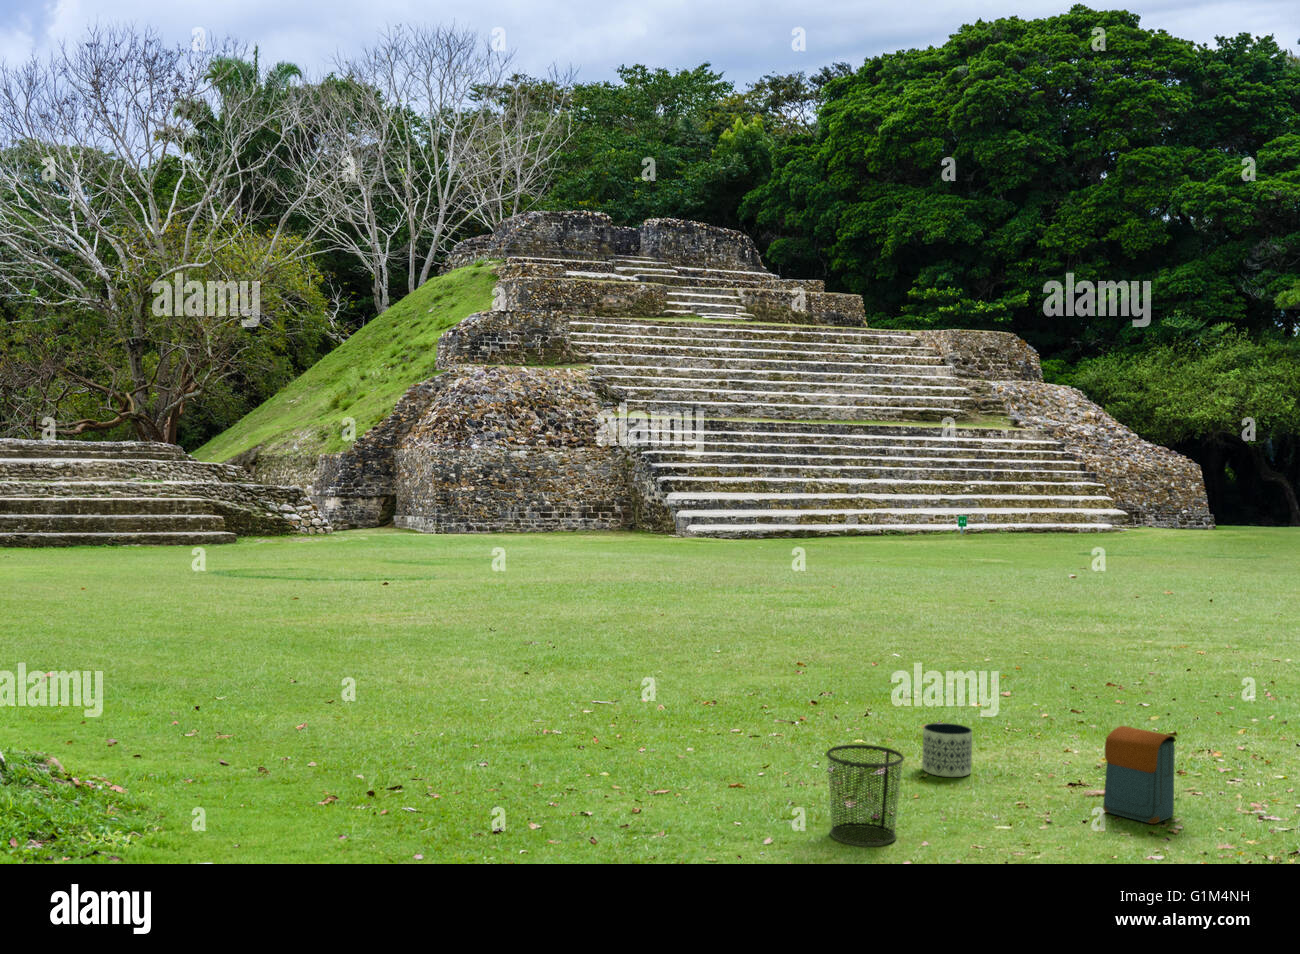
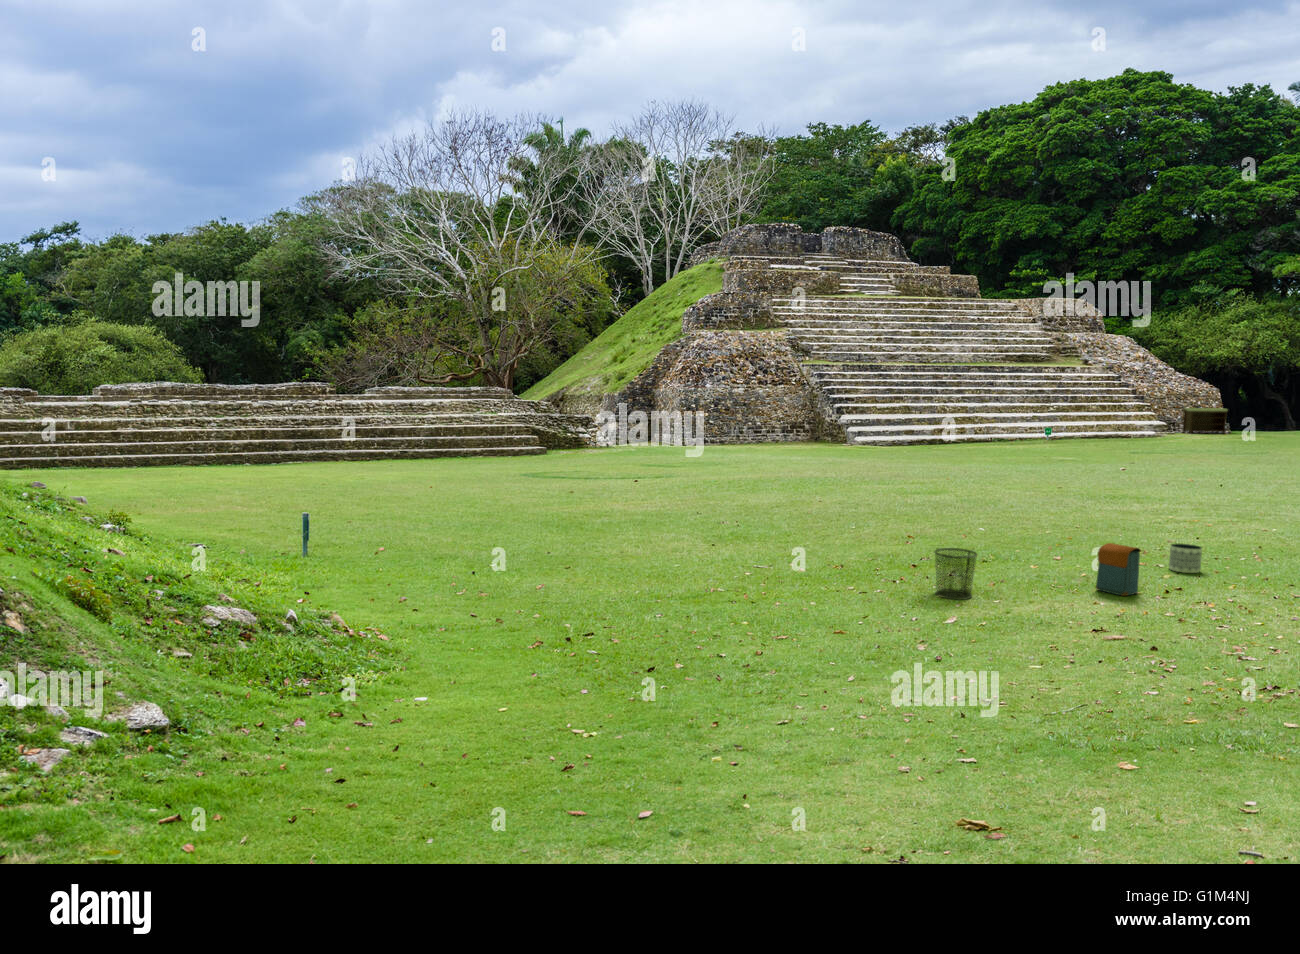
bench: none [1142,489,1201,525] -> present [1182,408,1228,433]
planter: present [922,723,972,777] -> present [1169,544,1202,573]

